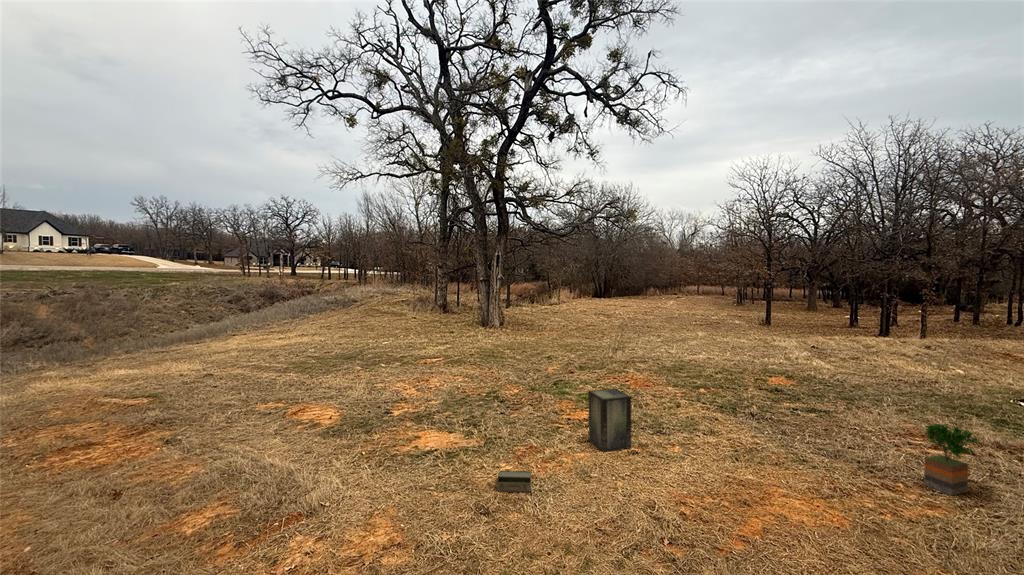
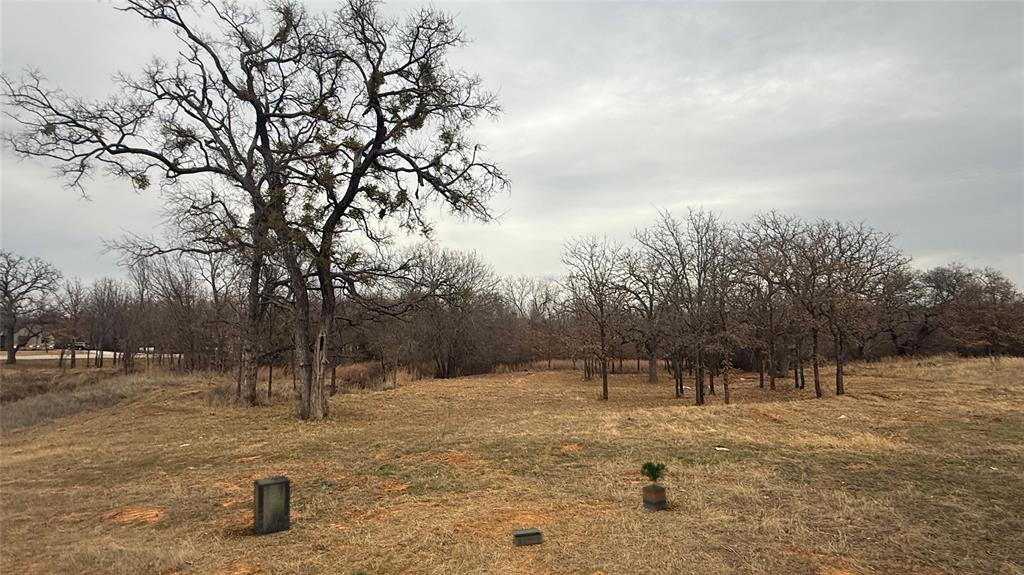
storage box: present [588,389,631,452] -> present [253,475,290,536]
toolbox: present [497,471,531,492] -> present [511,528,543,546]

